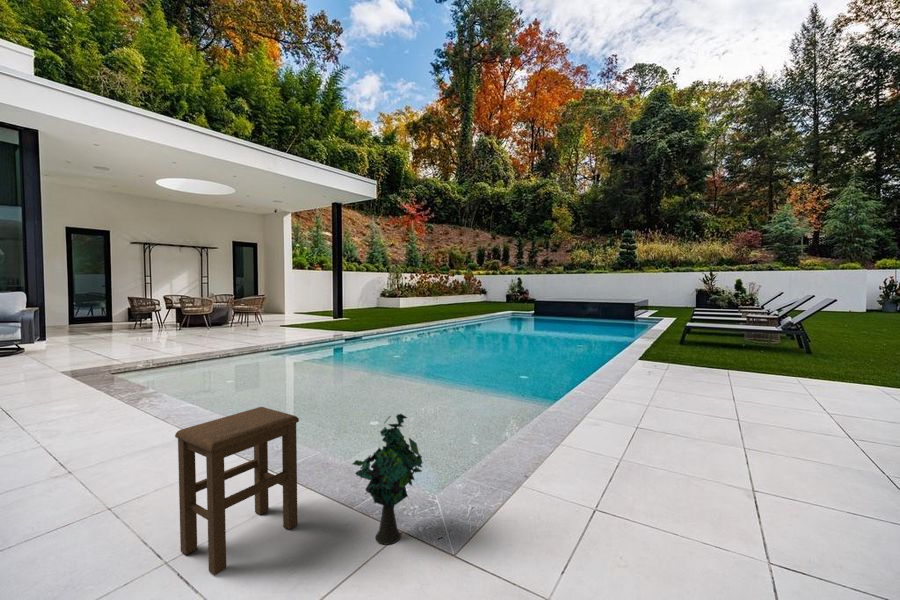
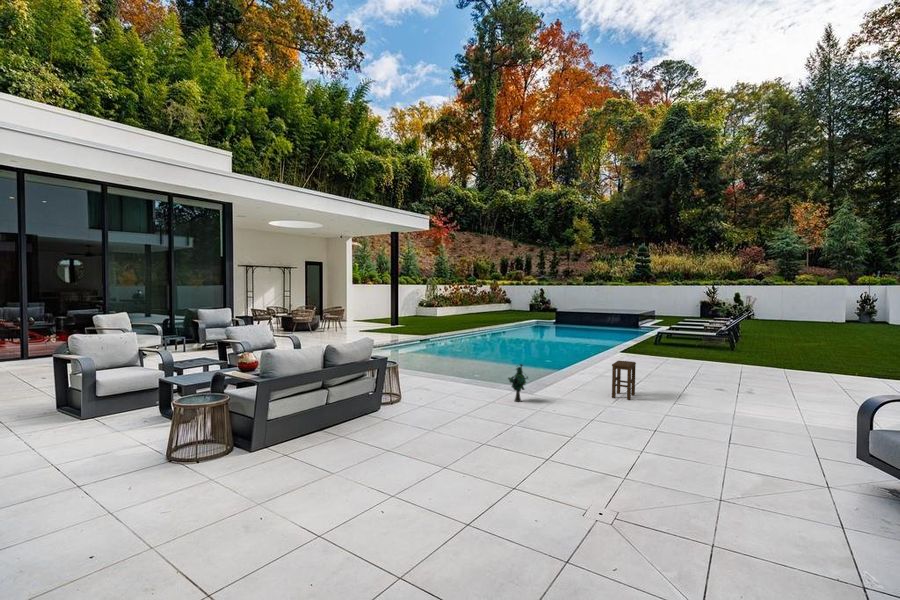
stool: present [175,407,299,575] -> present [612,361,636,400]

